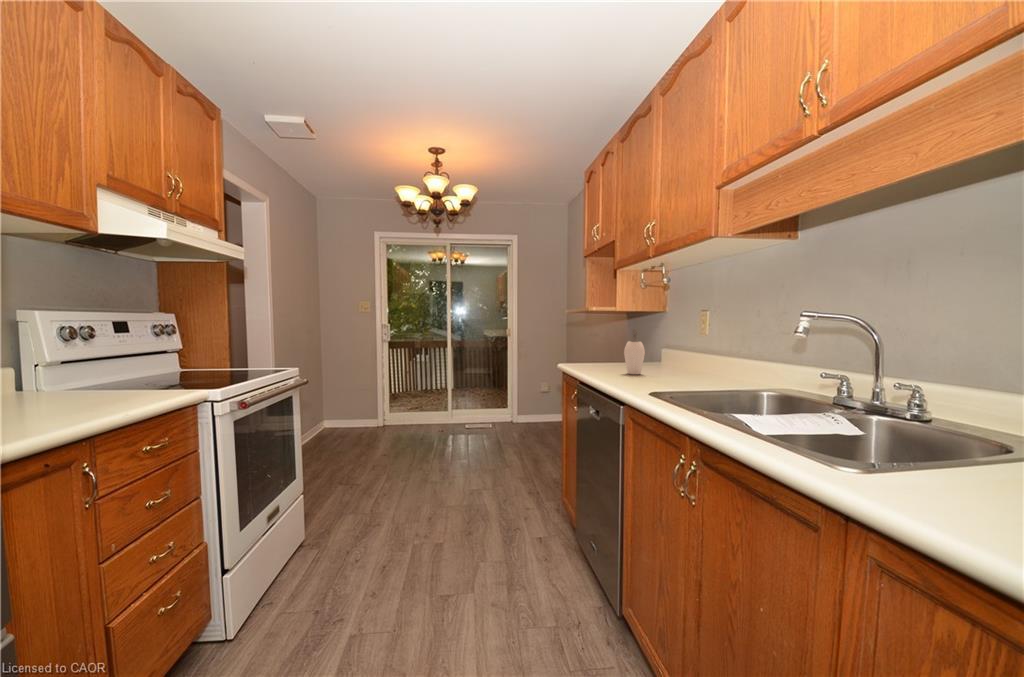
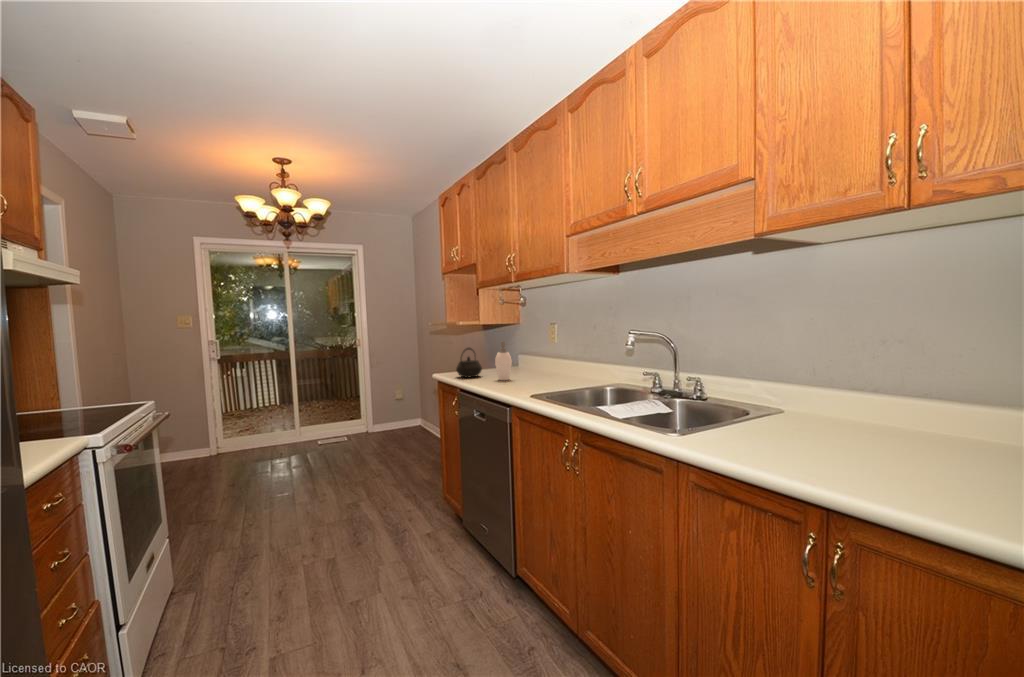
kettle: none [582,335,612,369] -> present [456,348,482,378]

